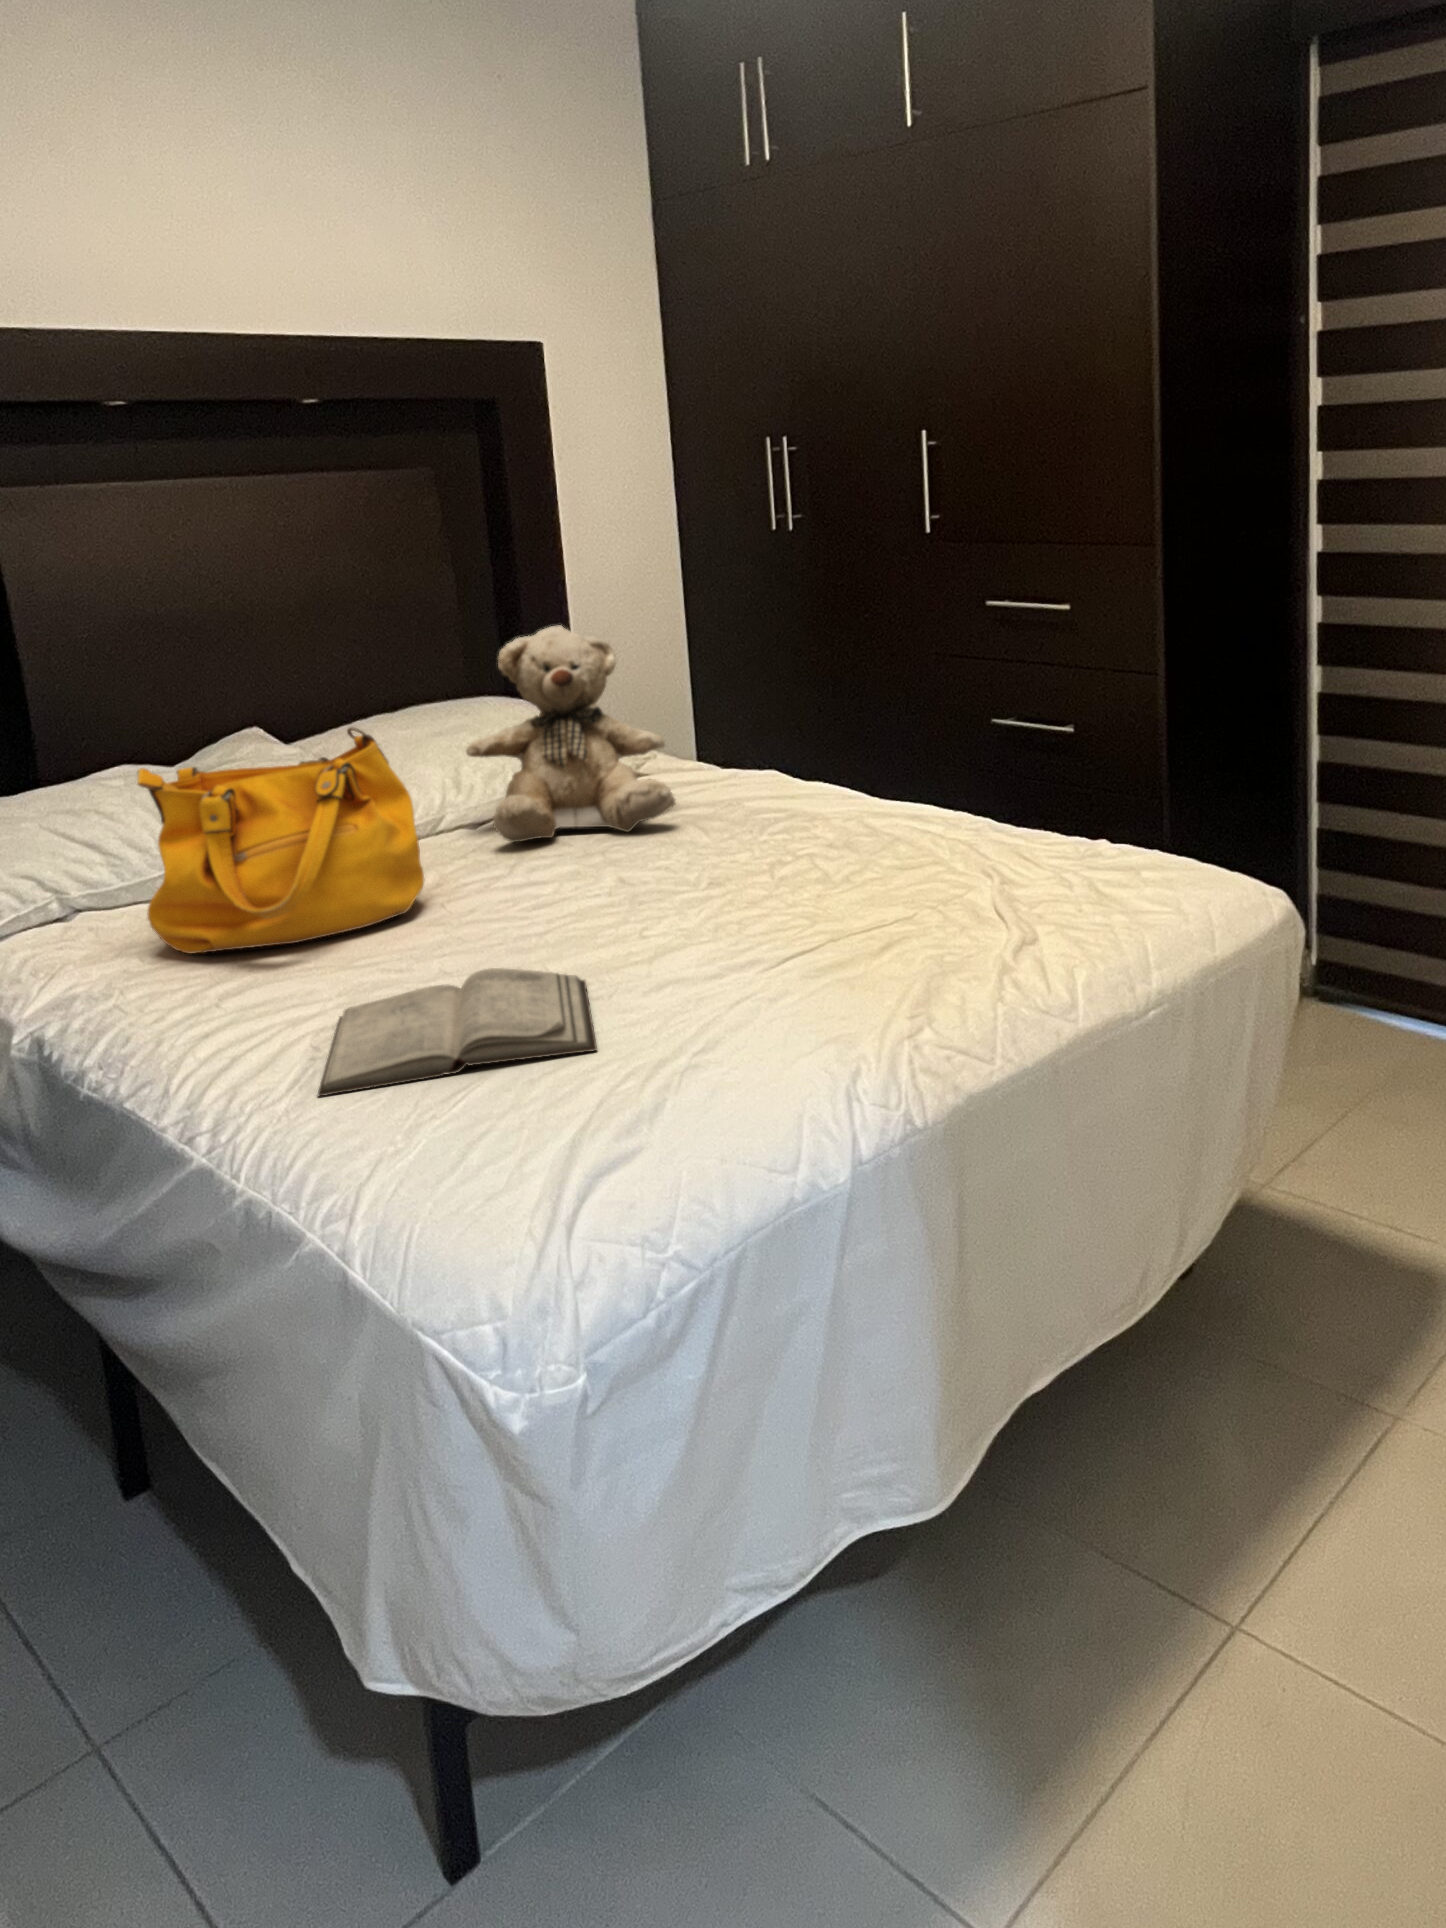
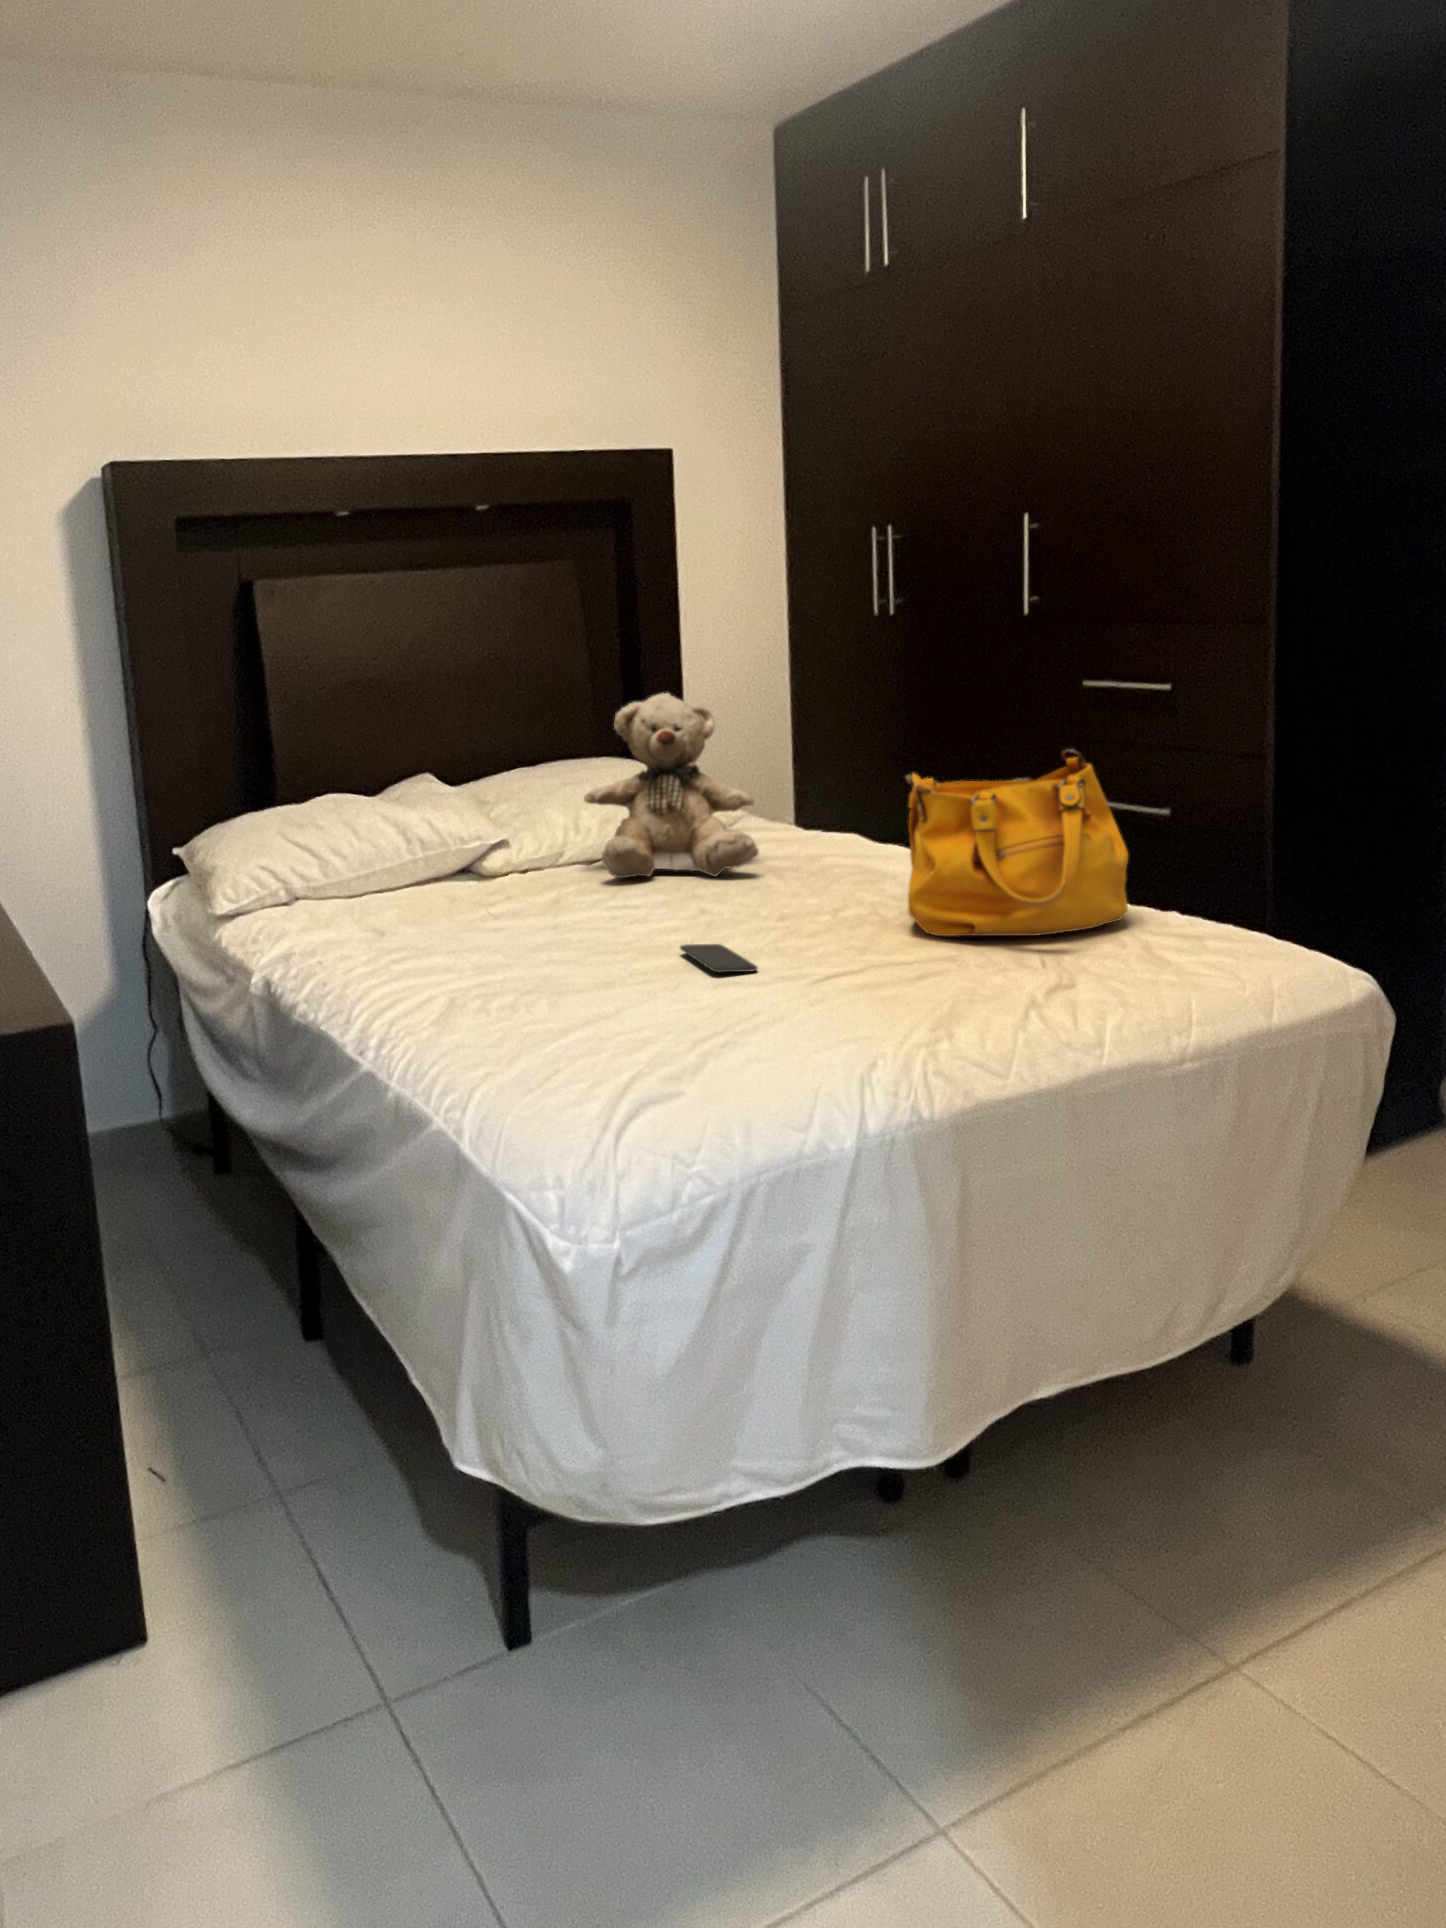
handbag: present [137,727,425,953] -> present [906,749,1128,936]
smartphone: none [604,926,699,965] -> present [680,944,758,972]
diary: present [318,968,597,1096] -> none [449,958,660,1031]

